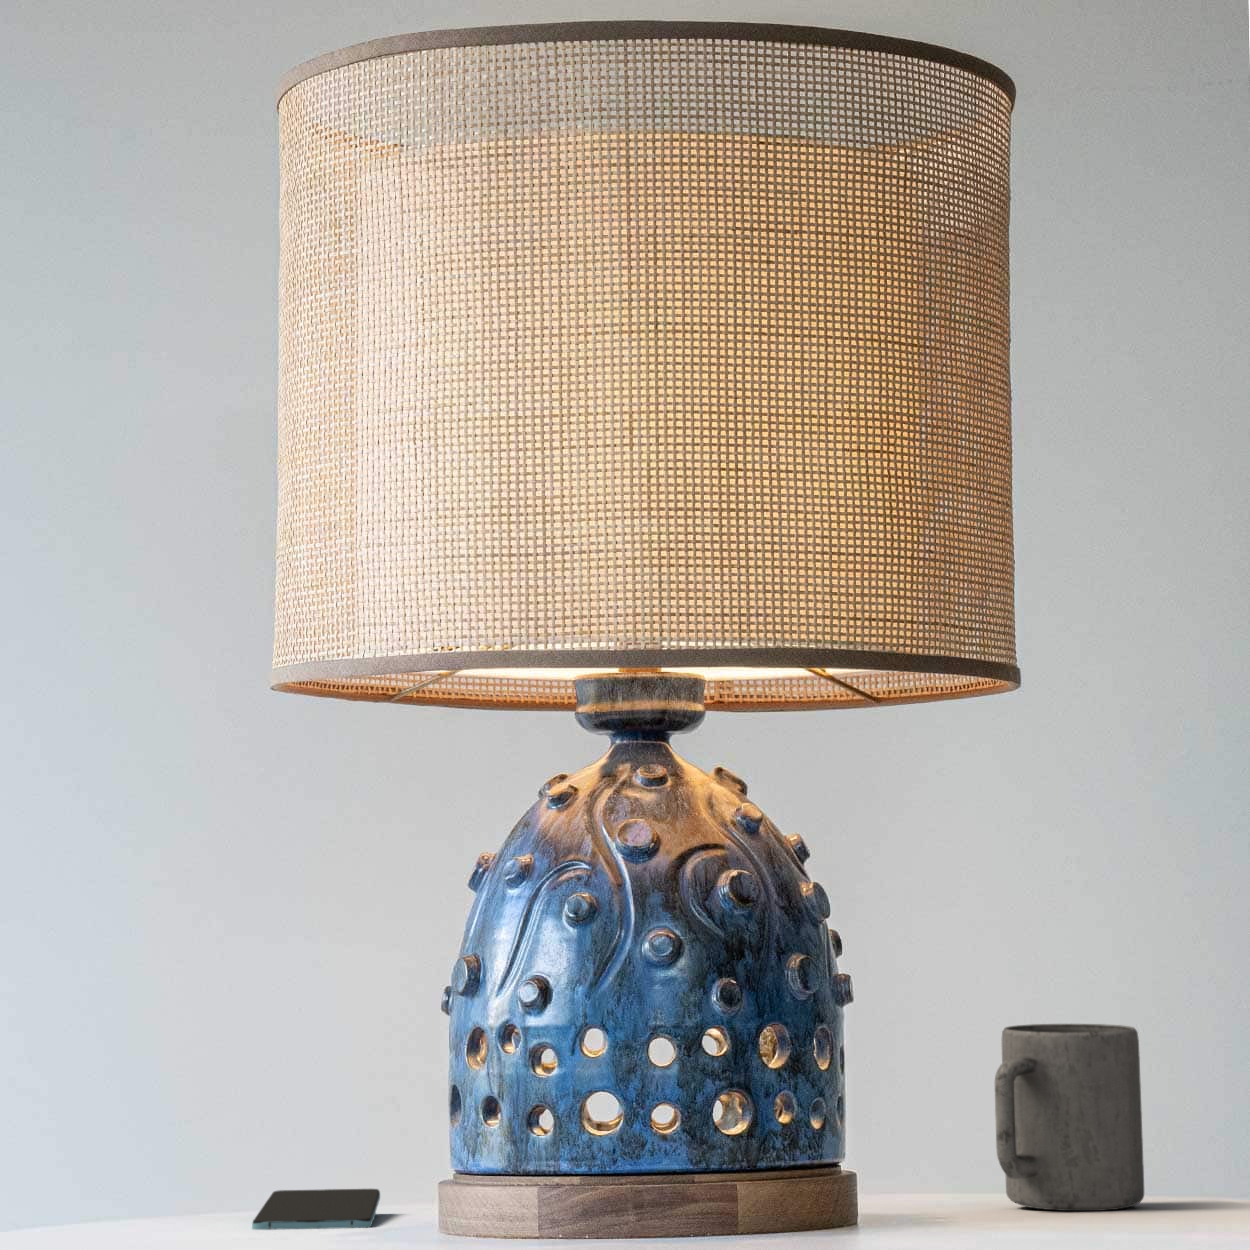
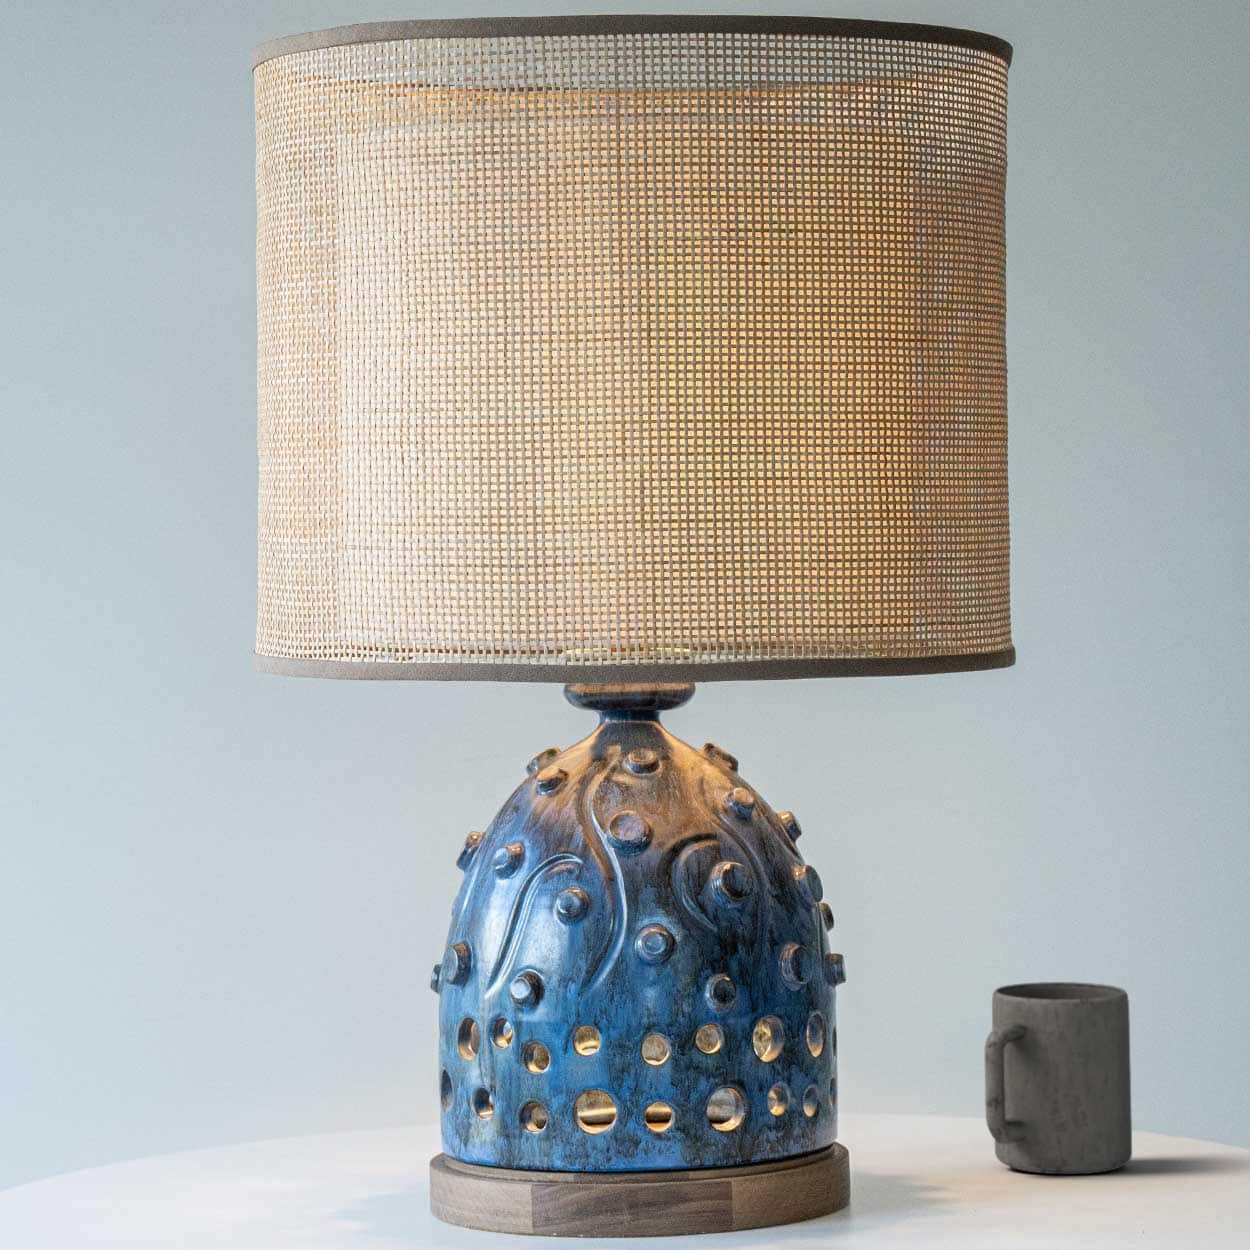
smartphone: present [252,1189,380,1230] -> none [247,1150,370,1211]

